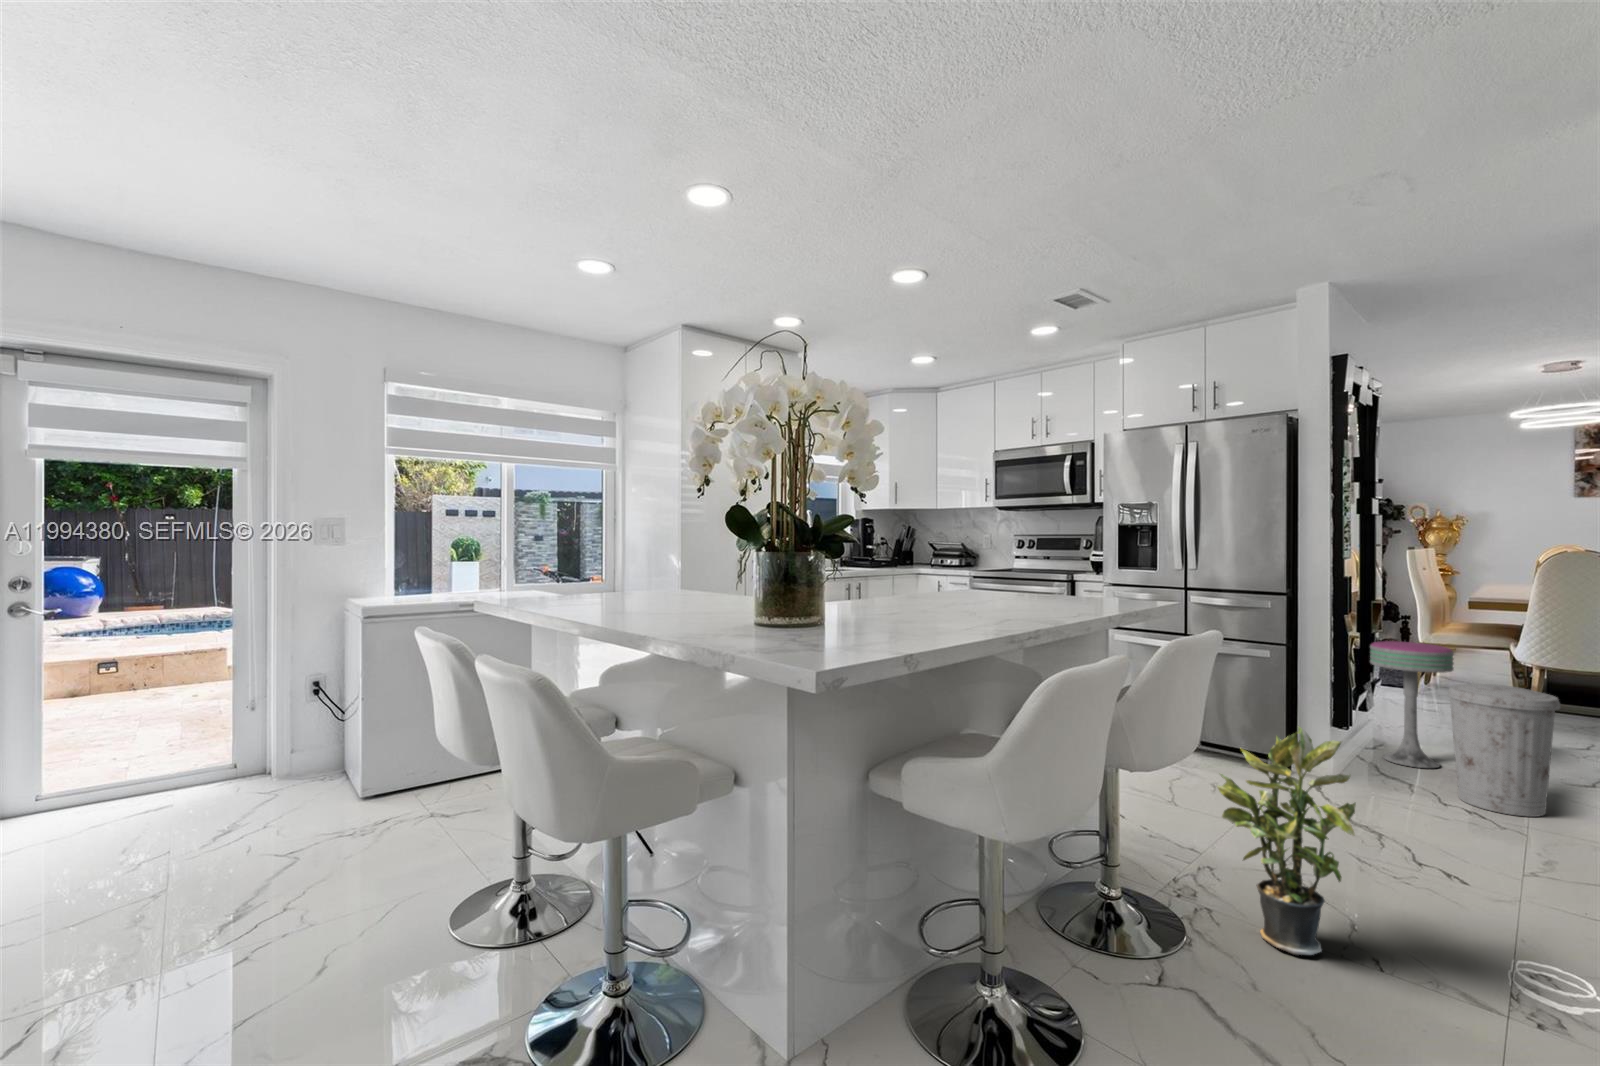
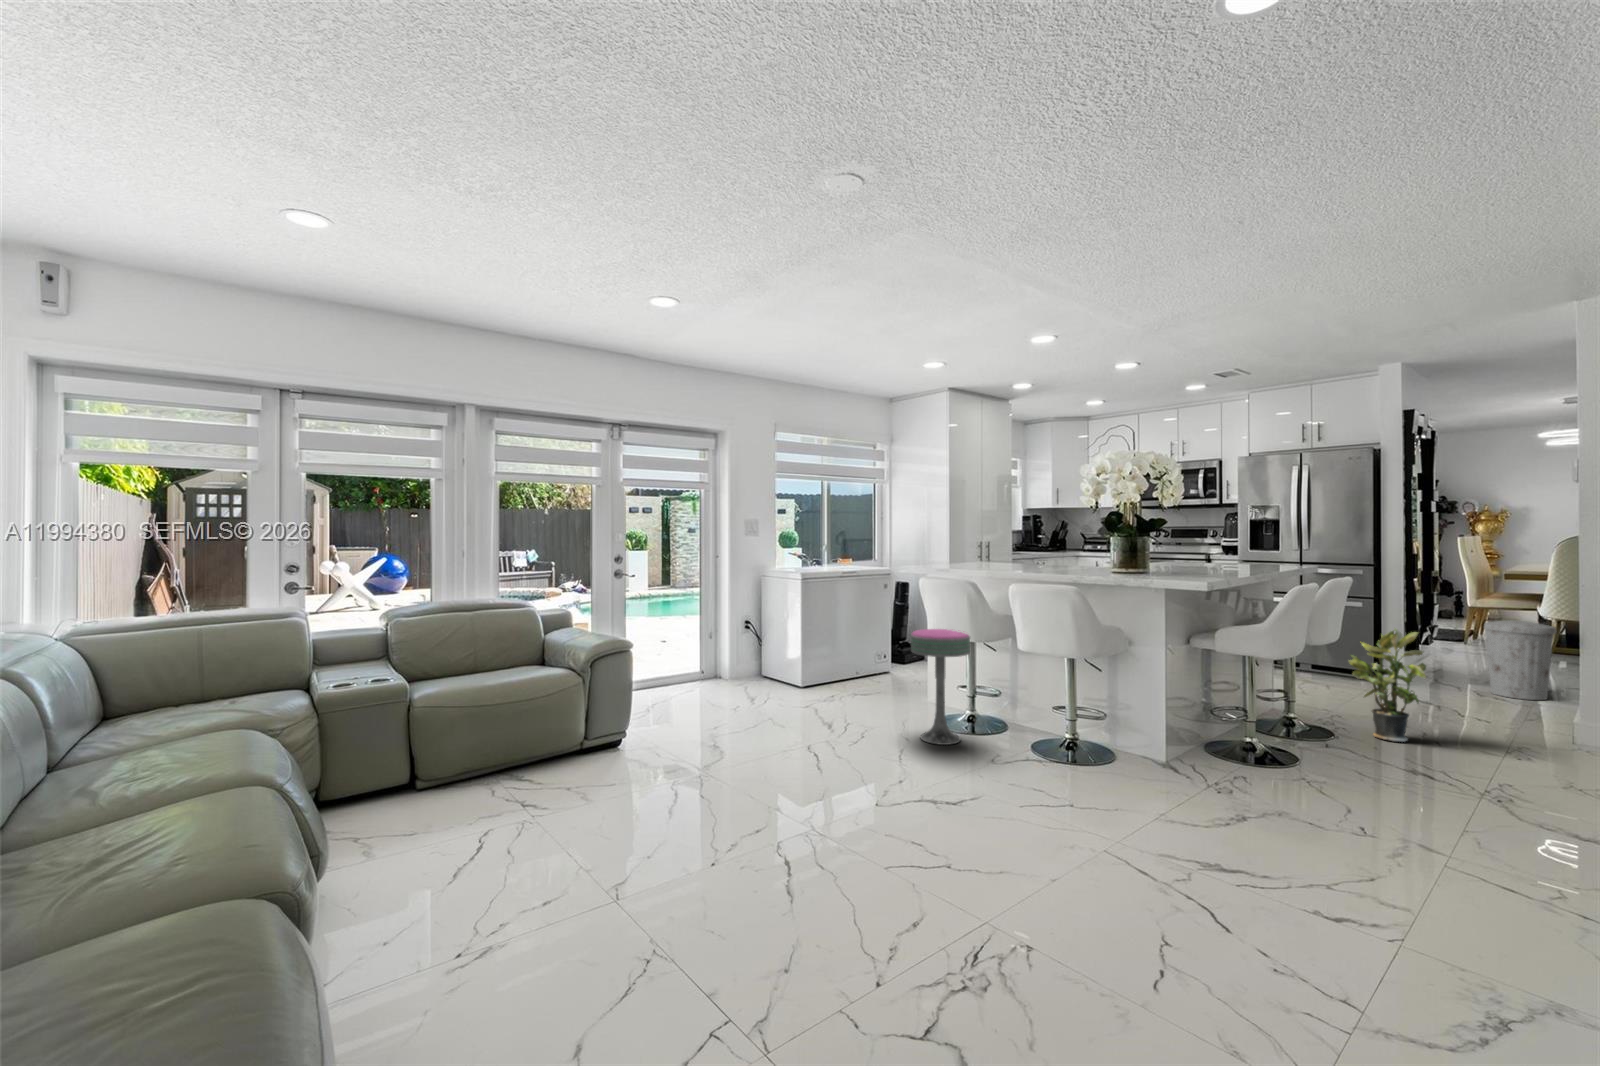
bar stool: present [1370,641,1454,768] -> present [911,629,970,745]

